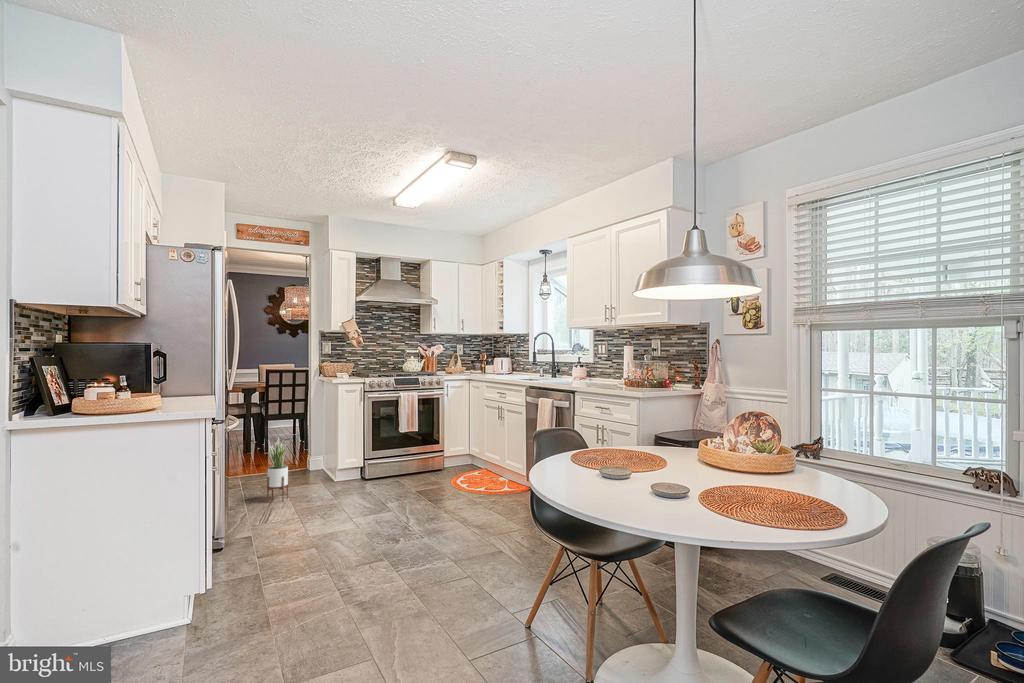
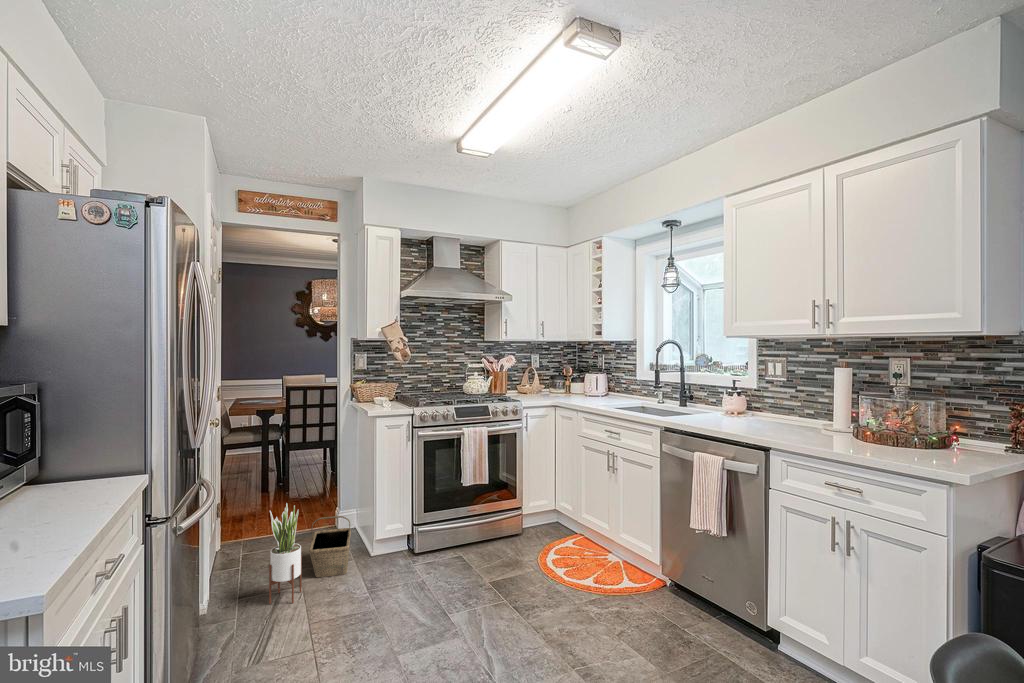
basket: none [292,452,320,491] -> present [309,516,351,578]

